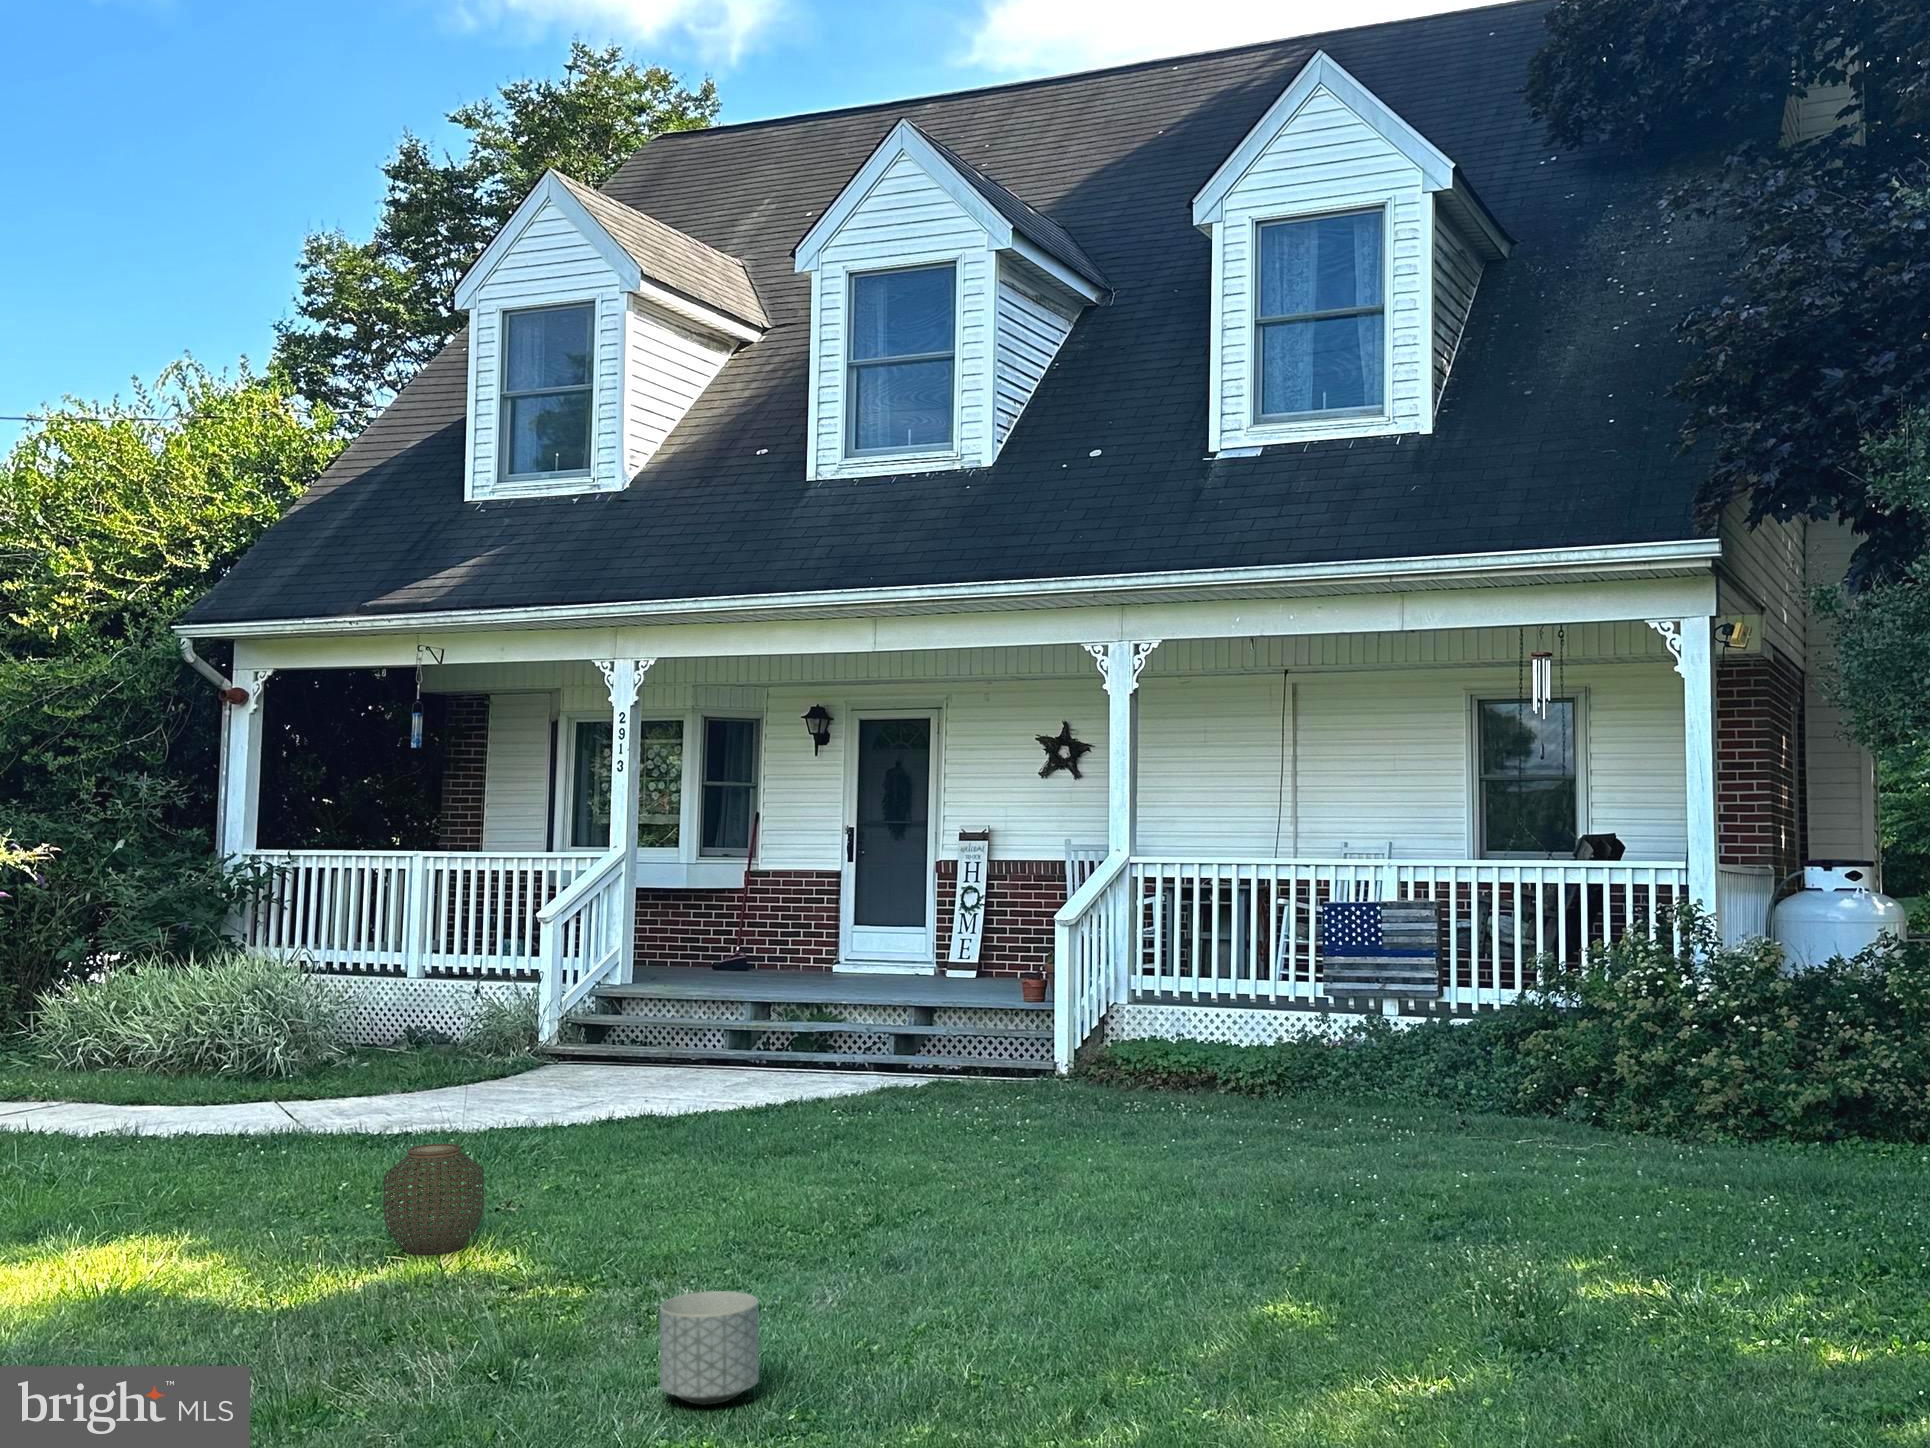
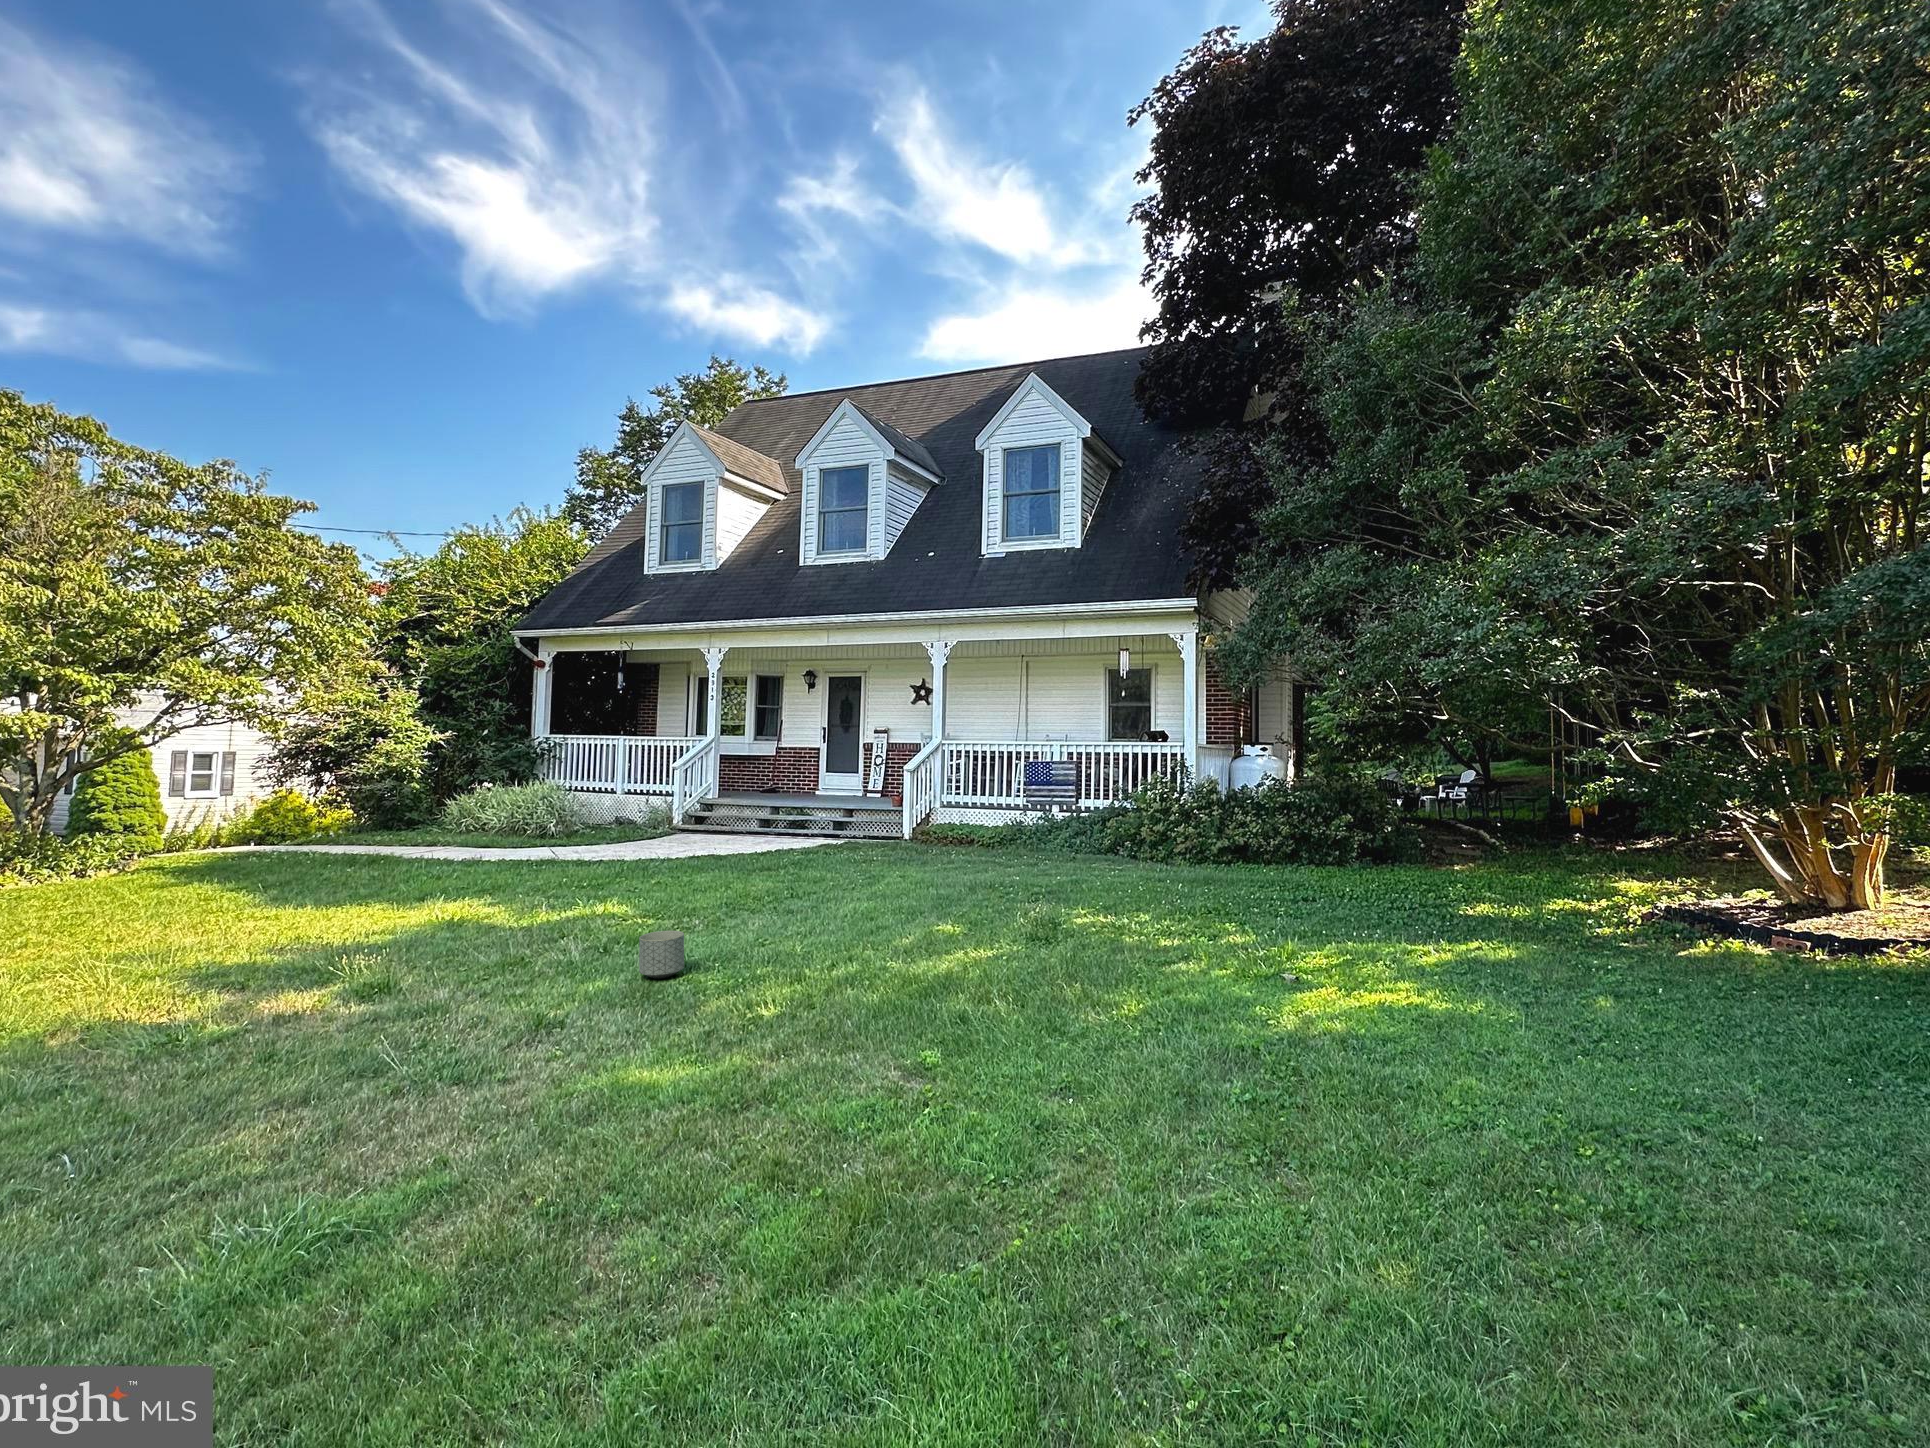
woven basket: present [383,1144,484,1255] -> none [552,869,599,918]

